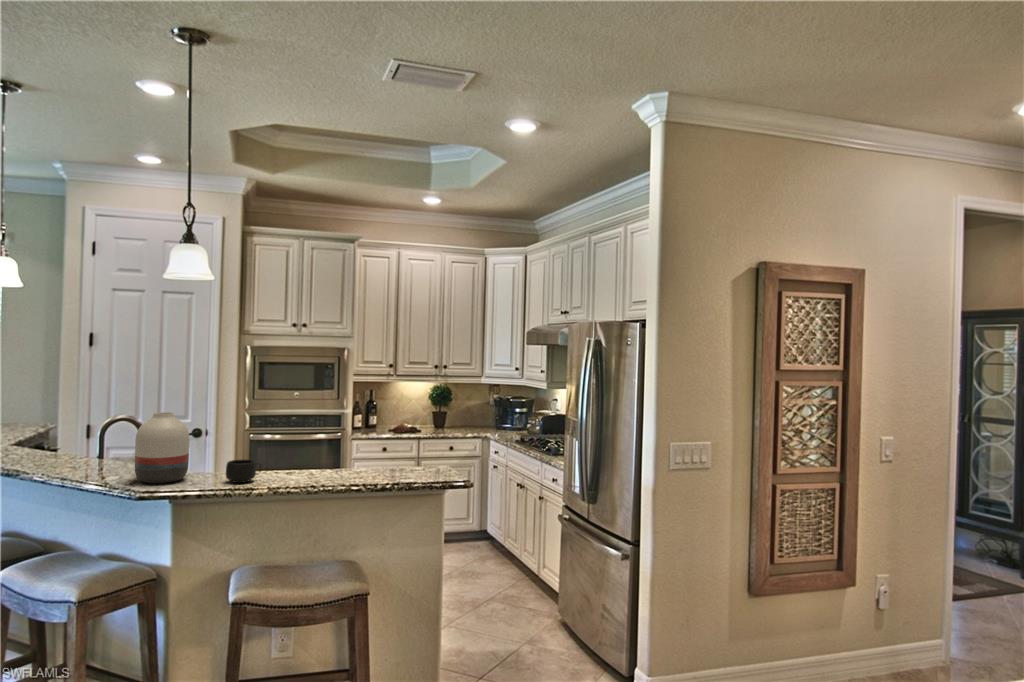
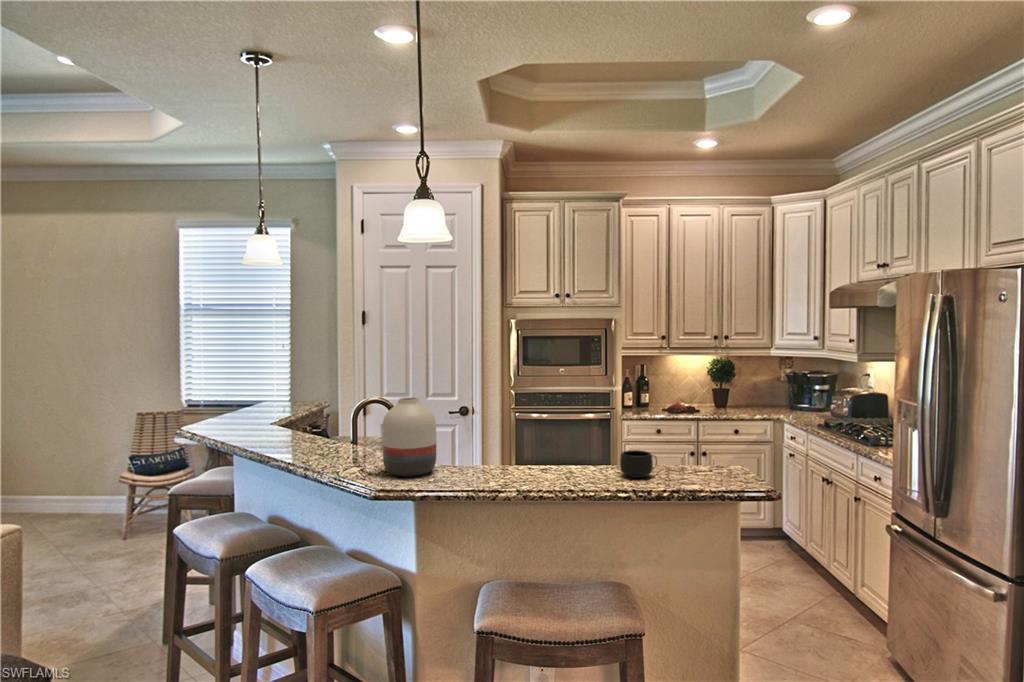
mug: present [226,459,261,483] -> present [620,450,657,478]

